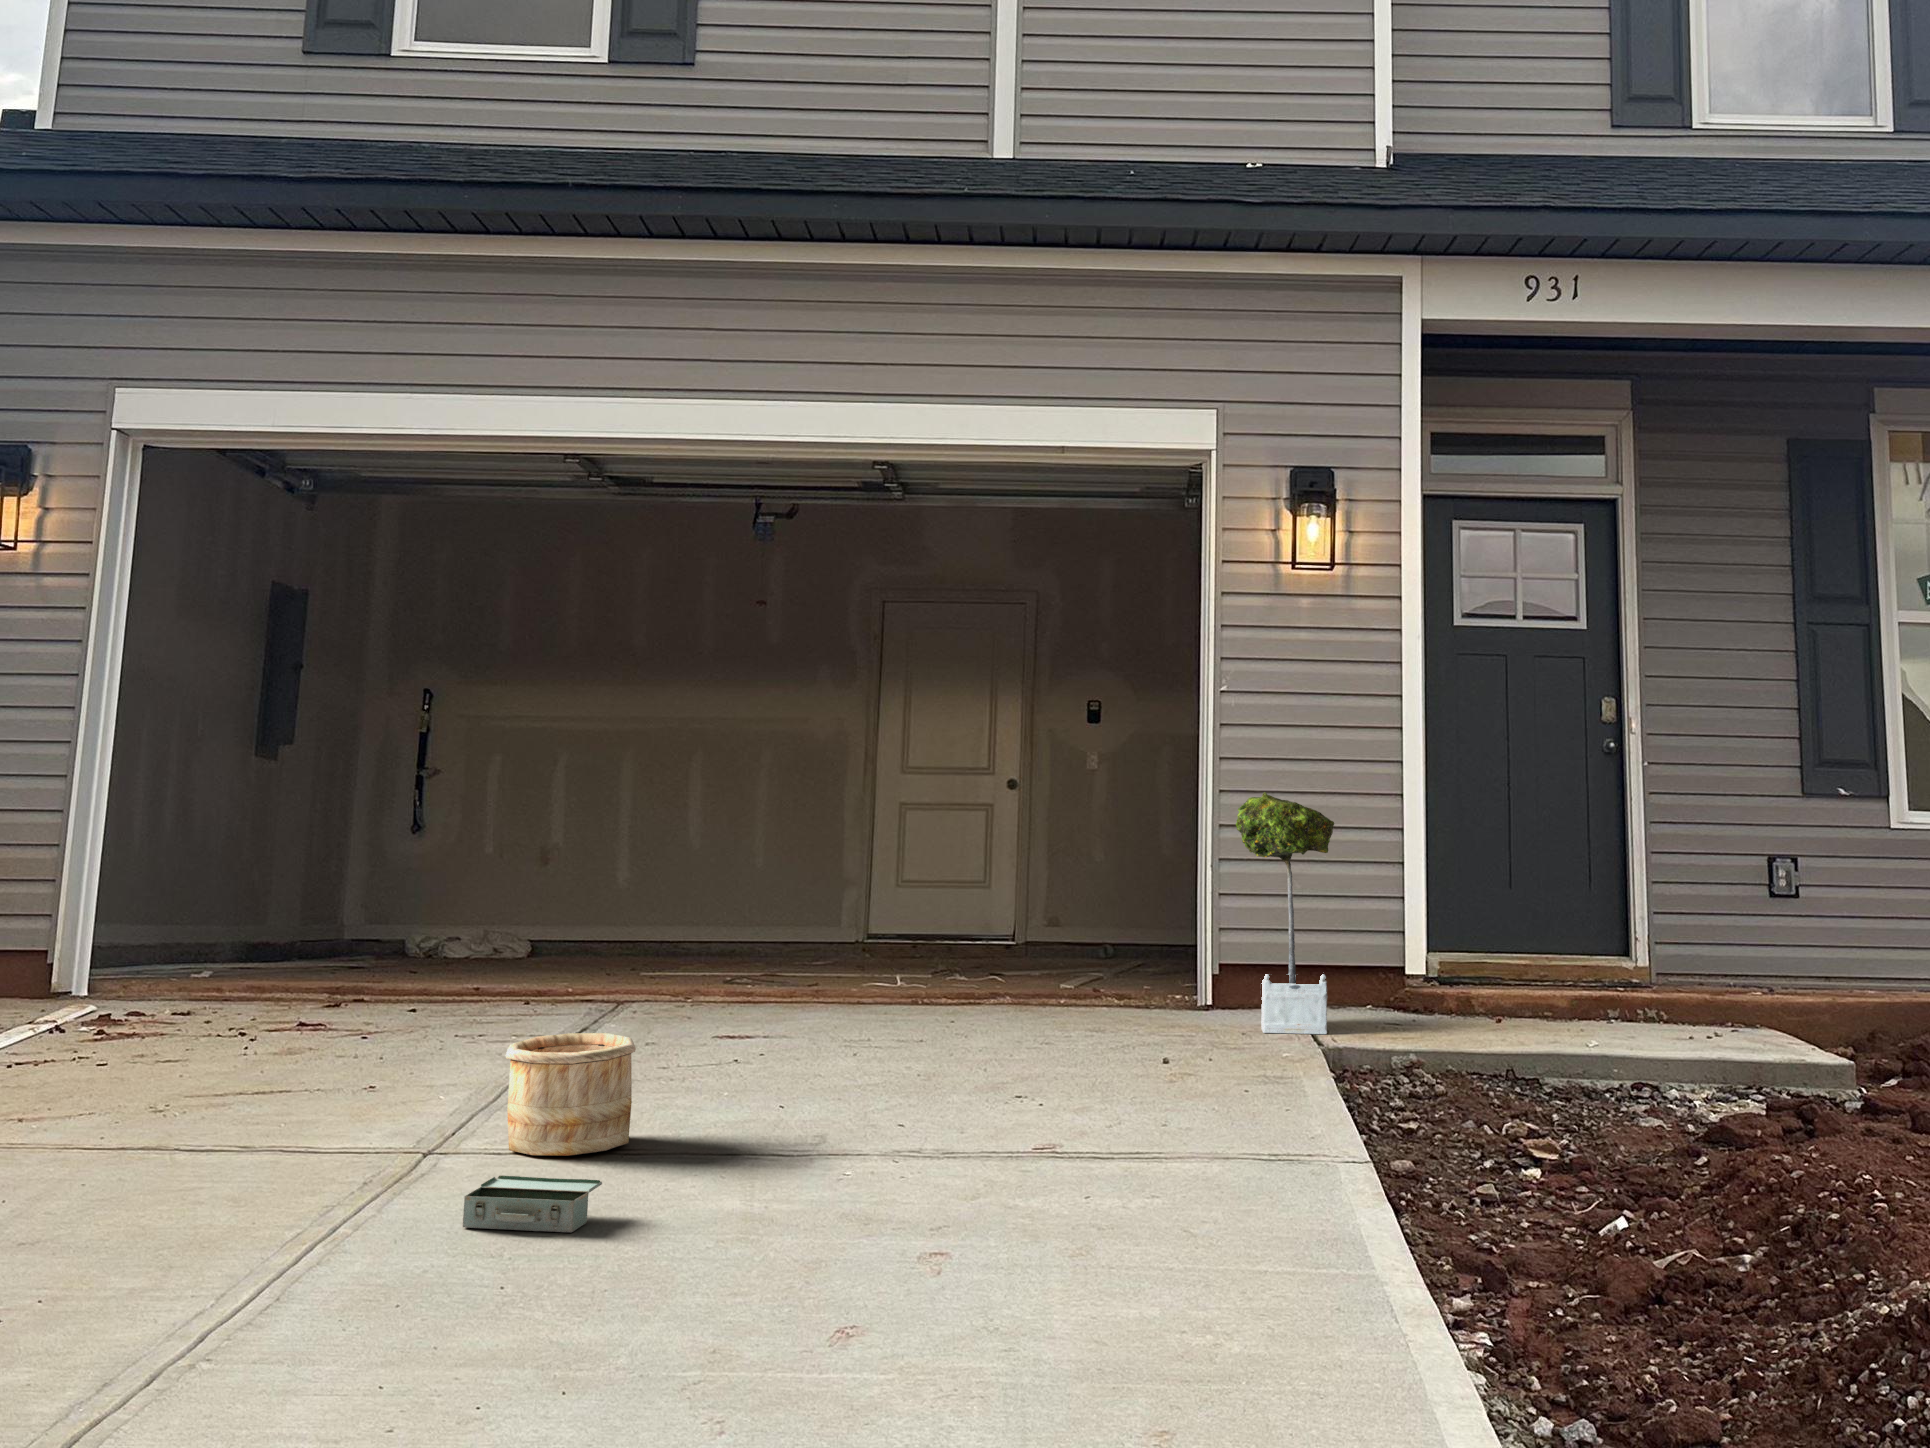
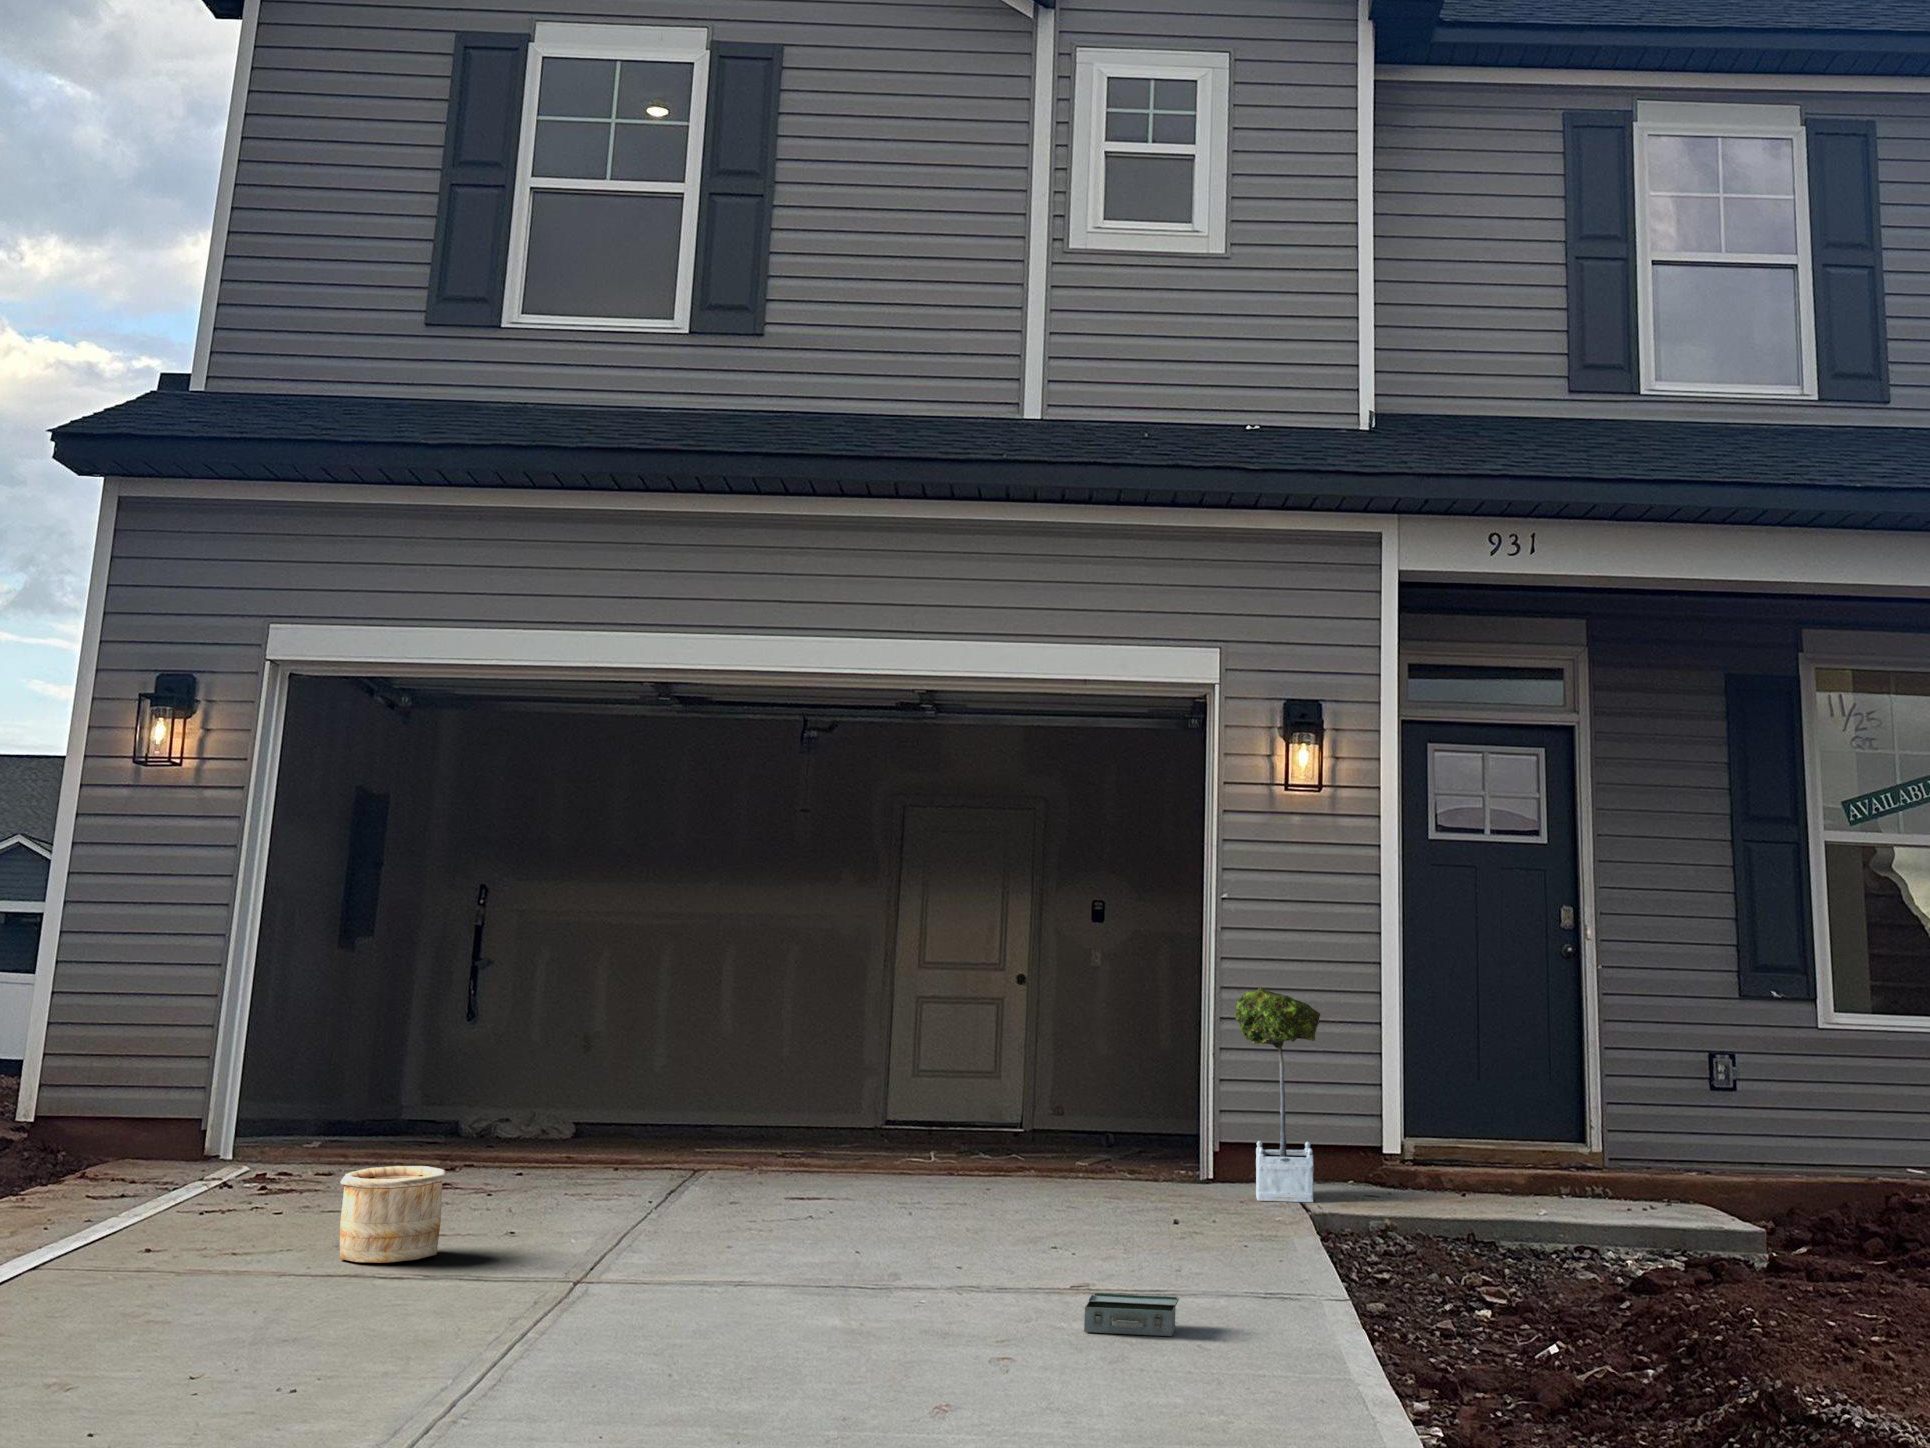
wooden bucket: present [506,1033,636,1156] -> present [340,1166,446,1263]
toolbox: present [463,1176,602,1232] -> present [1084,1293,1179,1336]

